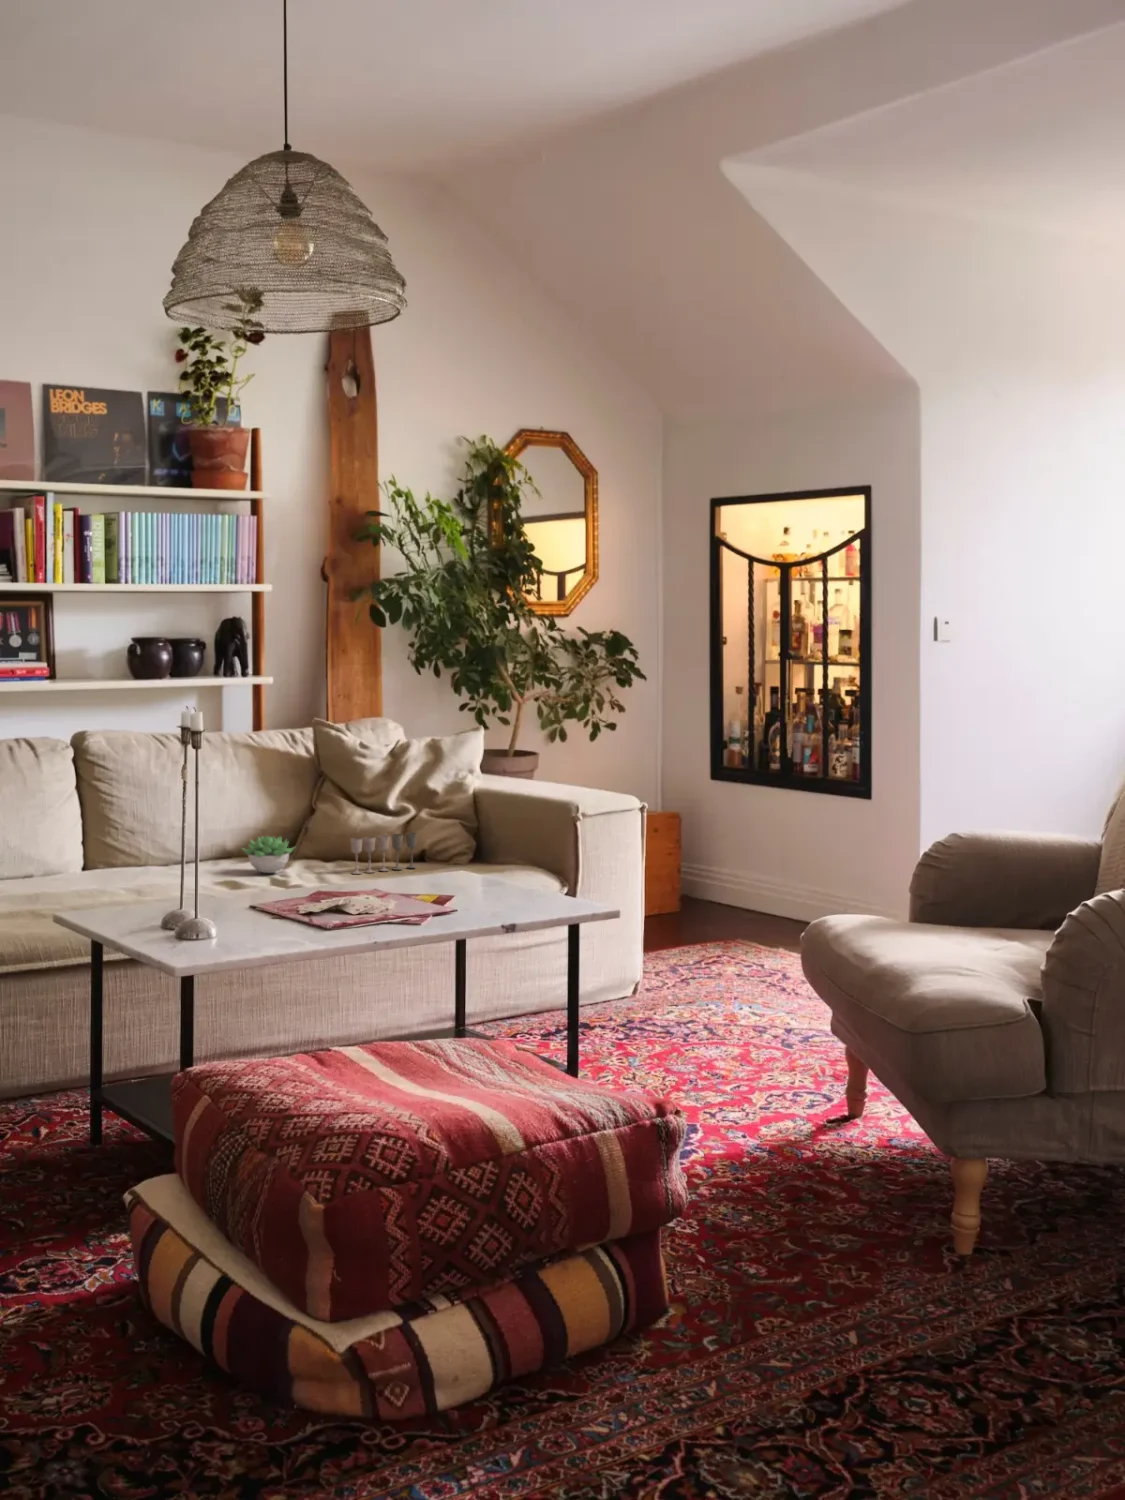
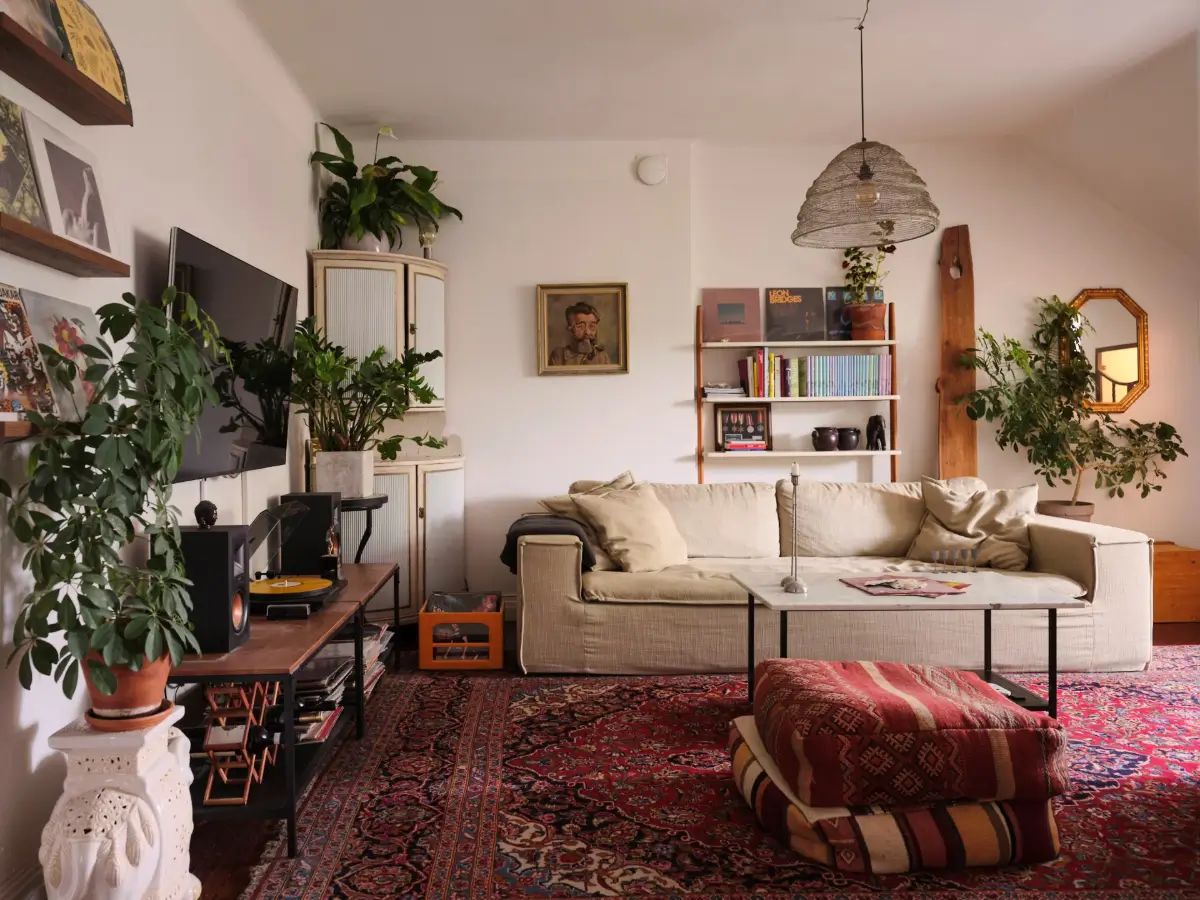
succulent plant: present [243,836,295,873] -> none [862,546,896,569]

